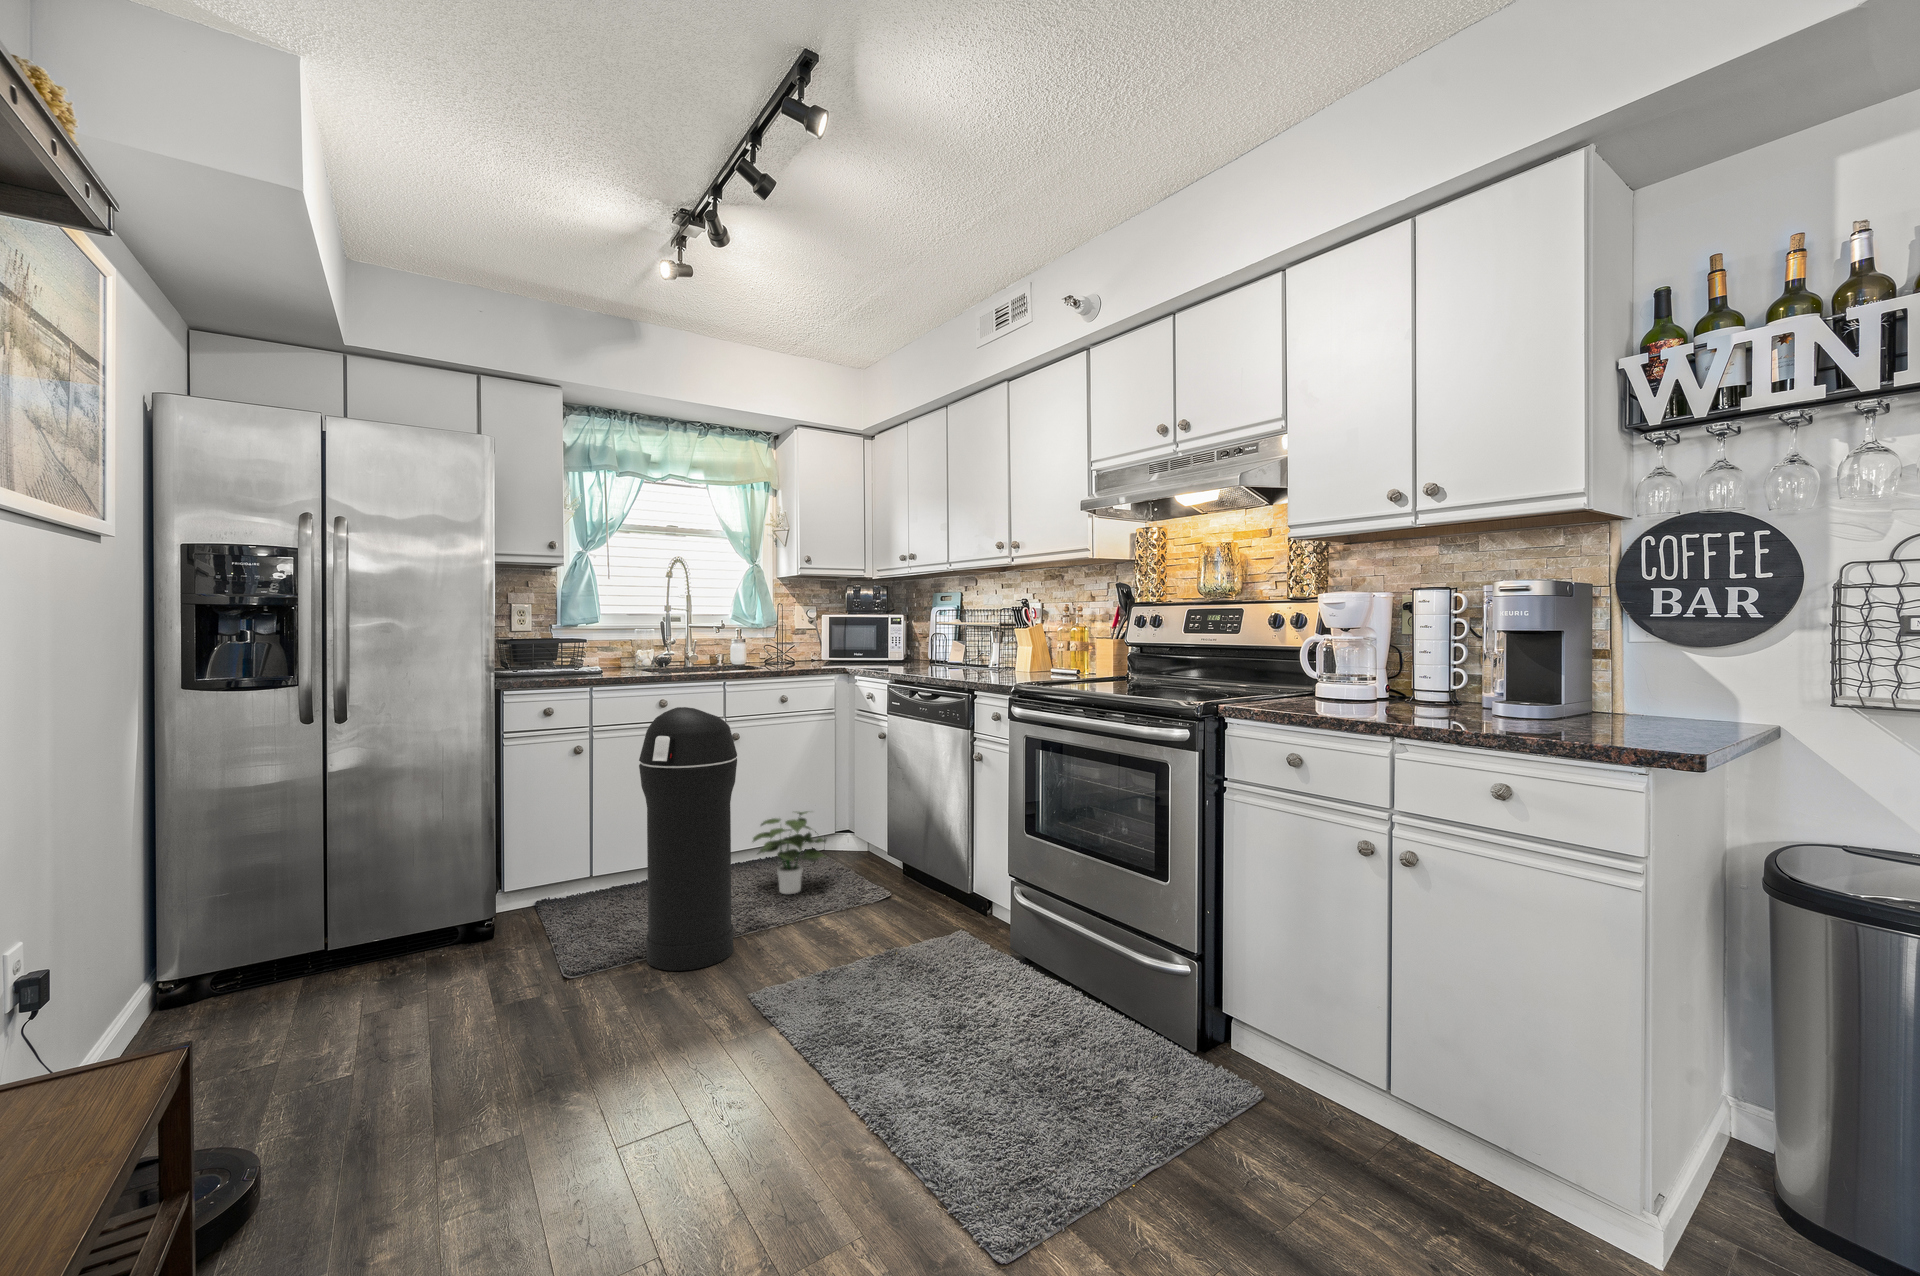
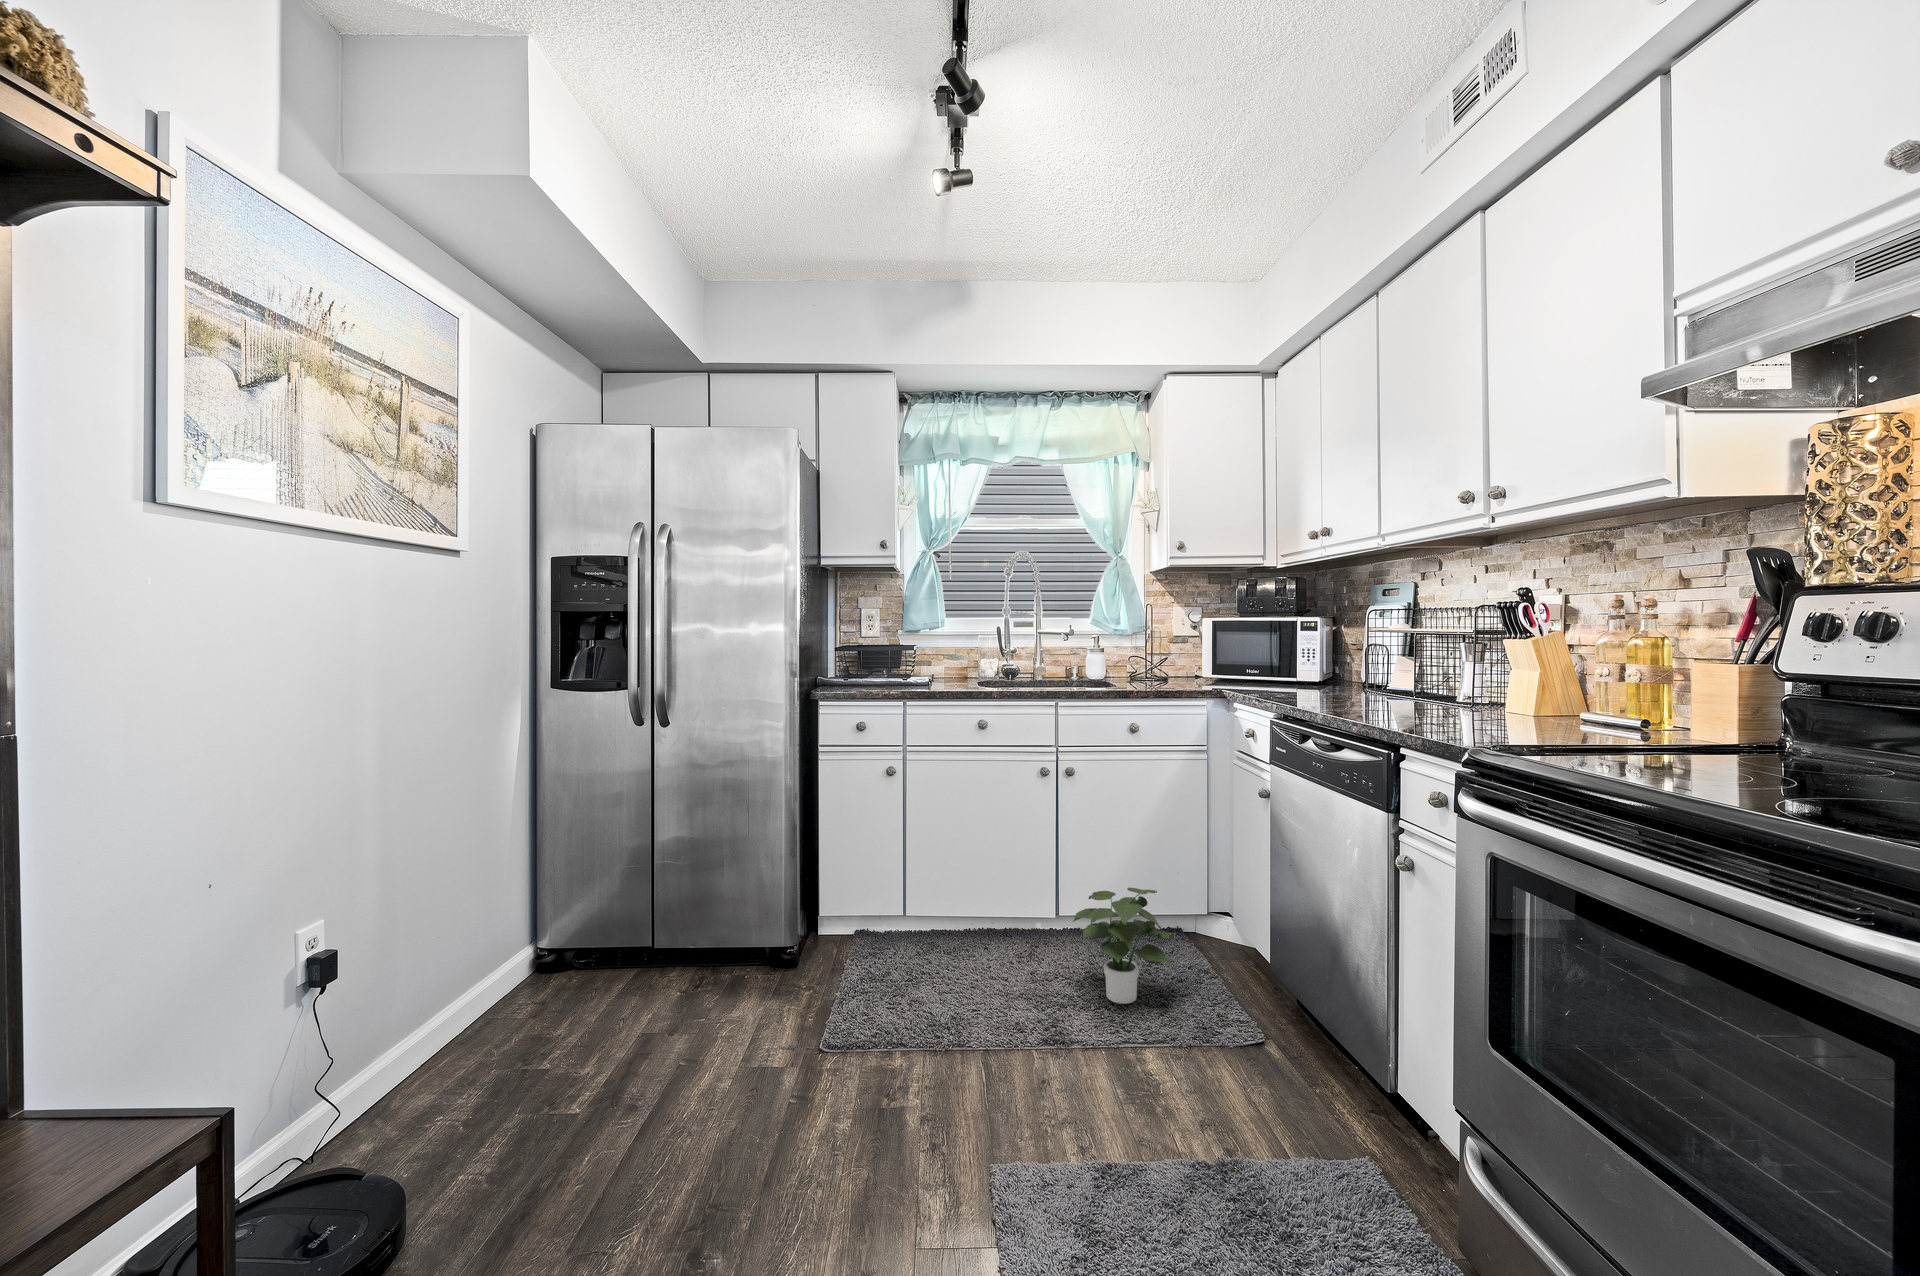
trash can: present [639,707,737,971] -> none [889,743,1014,1110]

